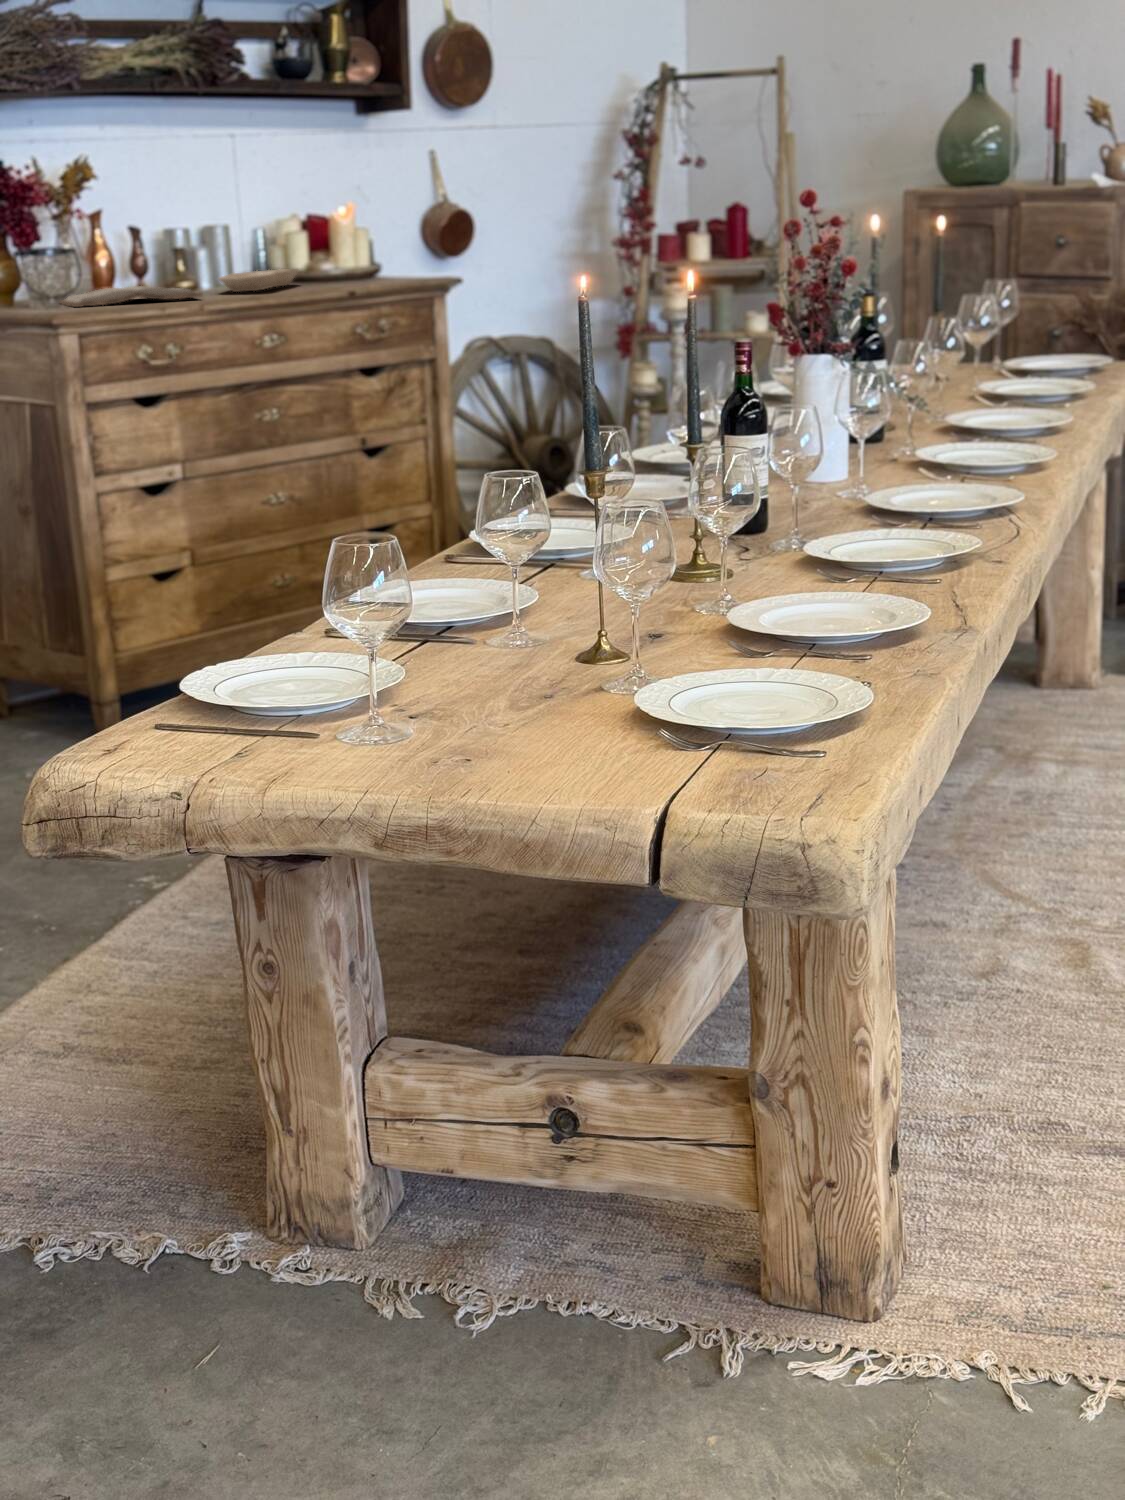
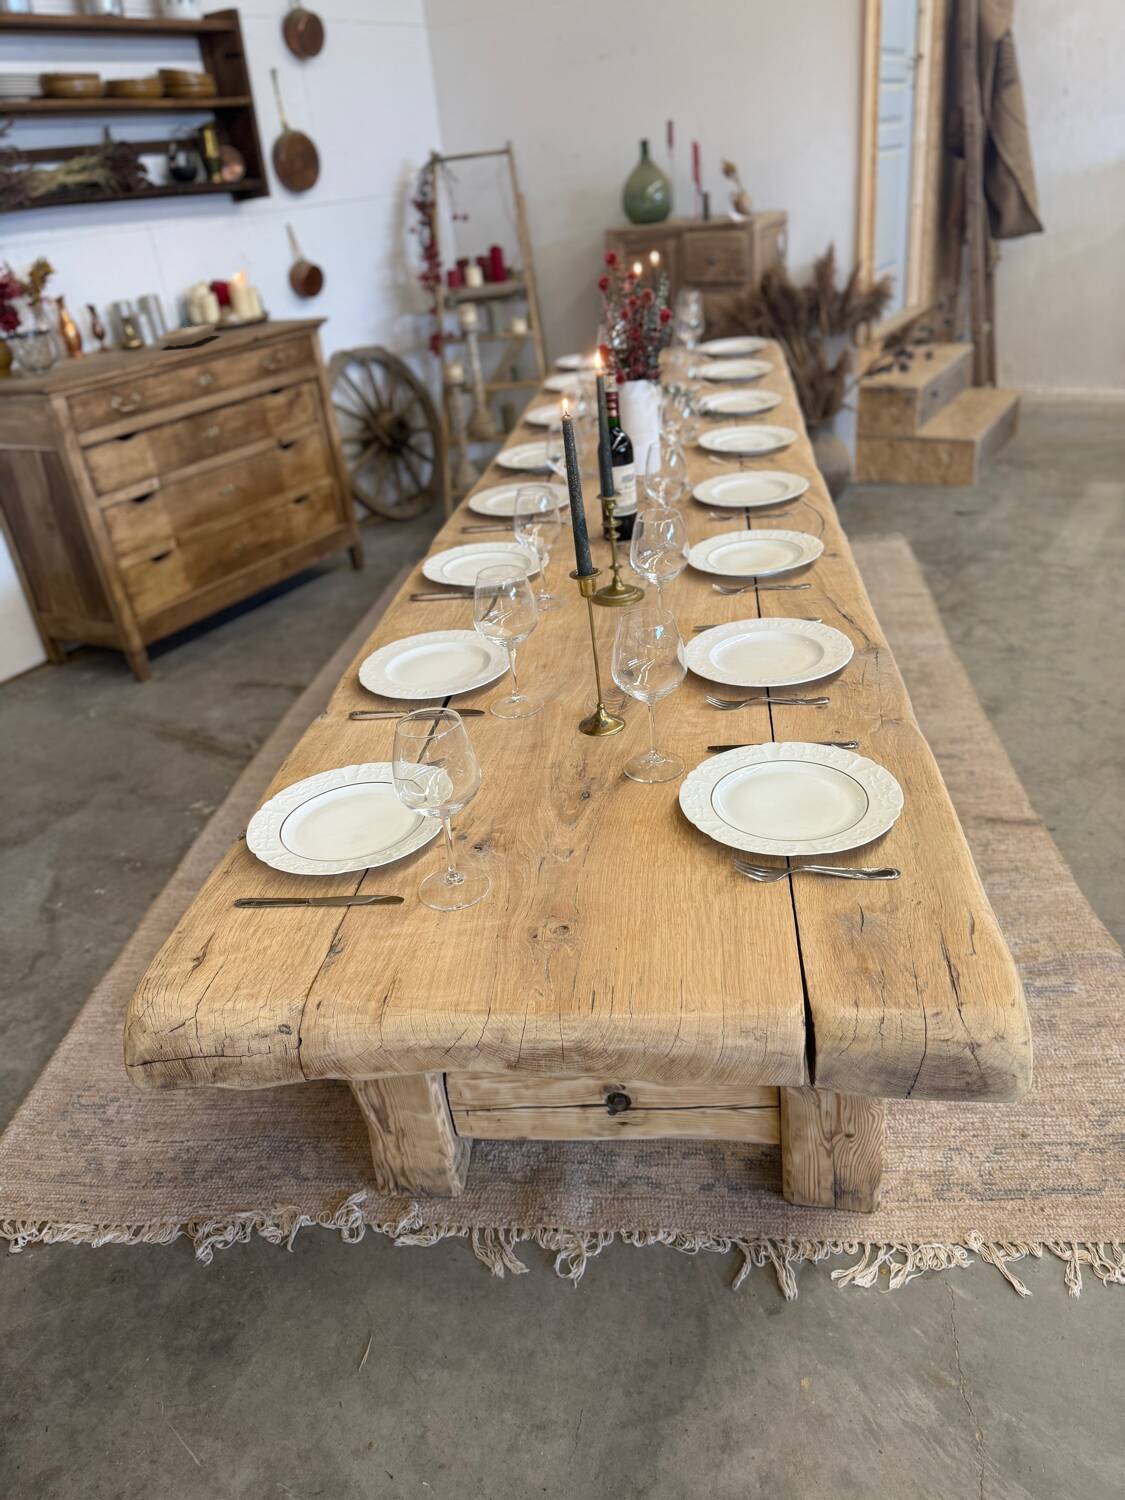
book: present [59,286,202,307] -> none [41,348,151,372]

